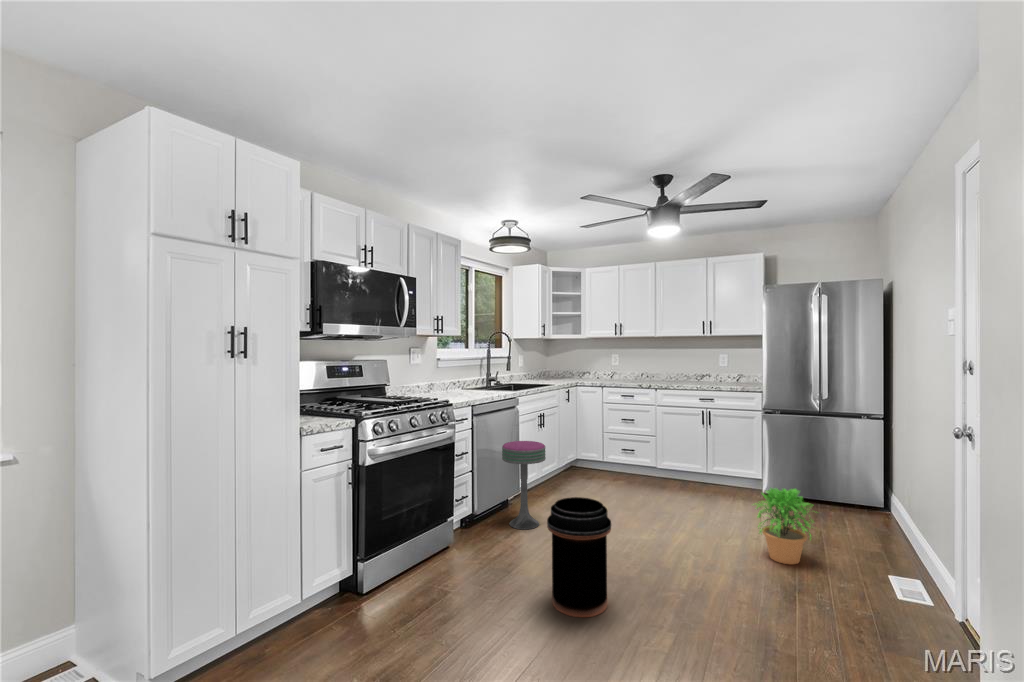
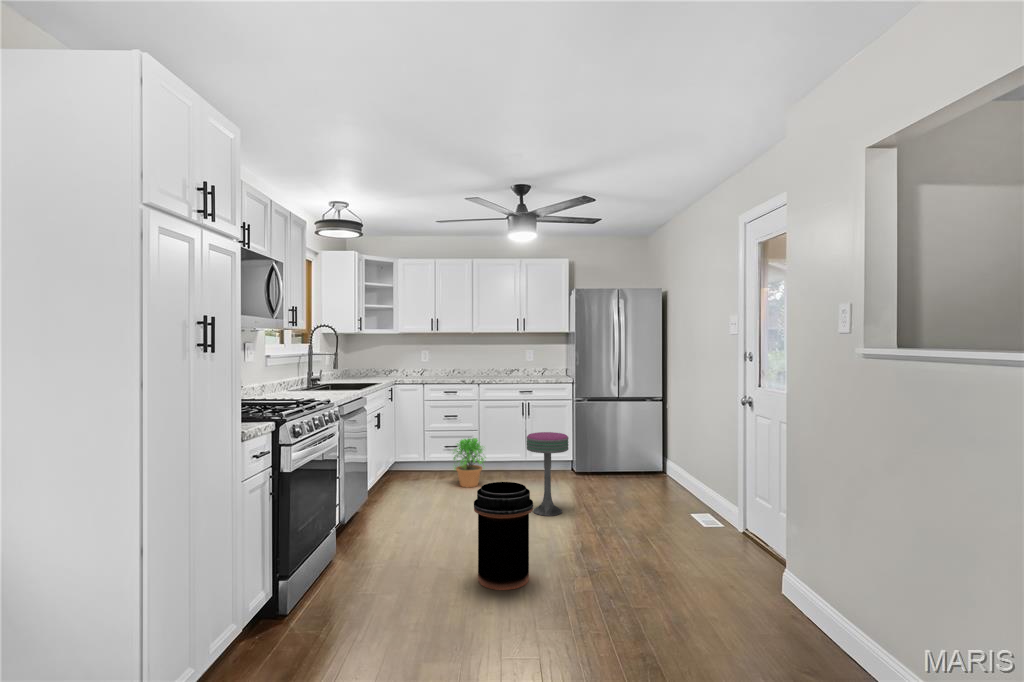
bar stool: present [502,441,546,529] -> present [527,432,569,516]
potted plant: present [757,488,811,564] -> present [453,438,486,487]

